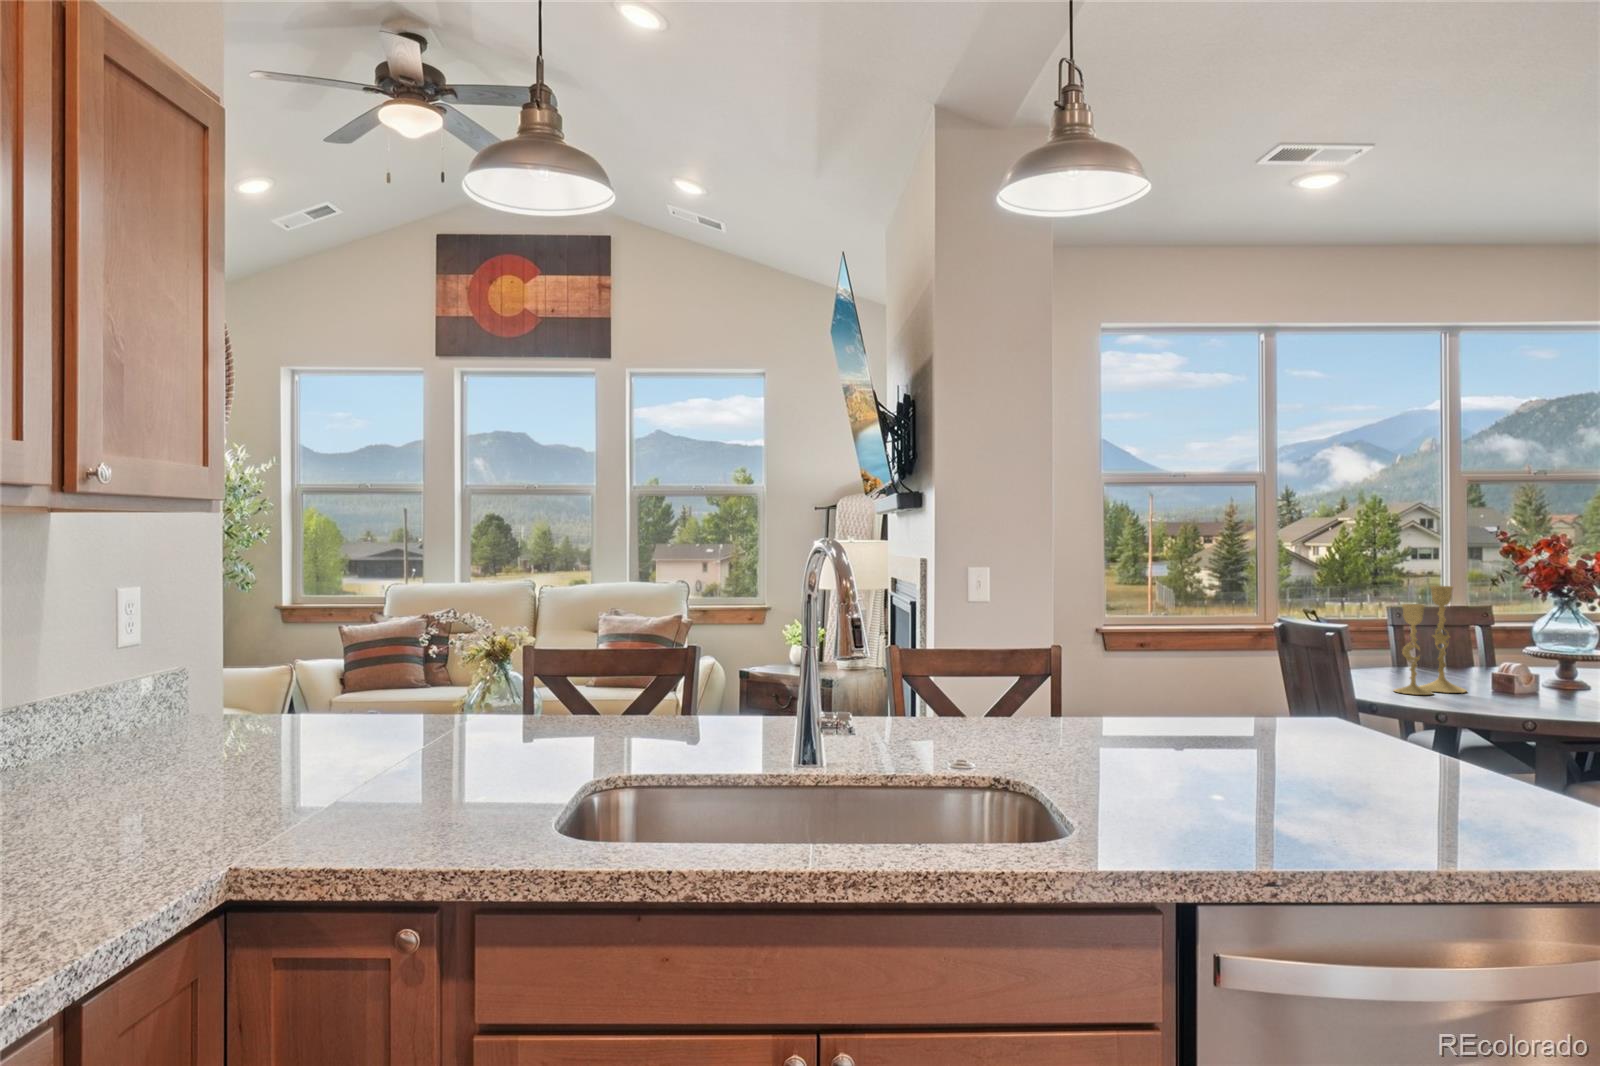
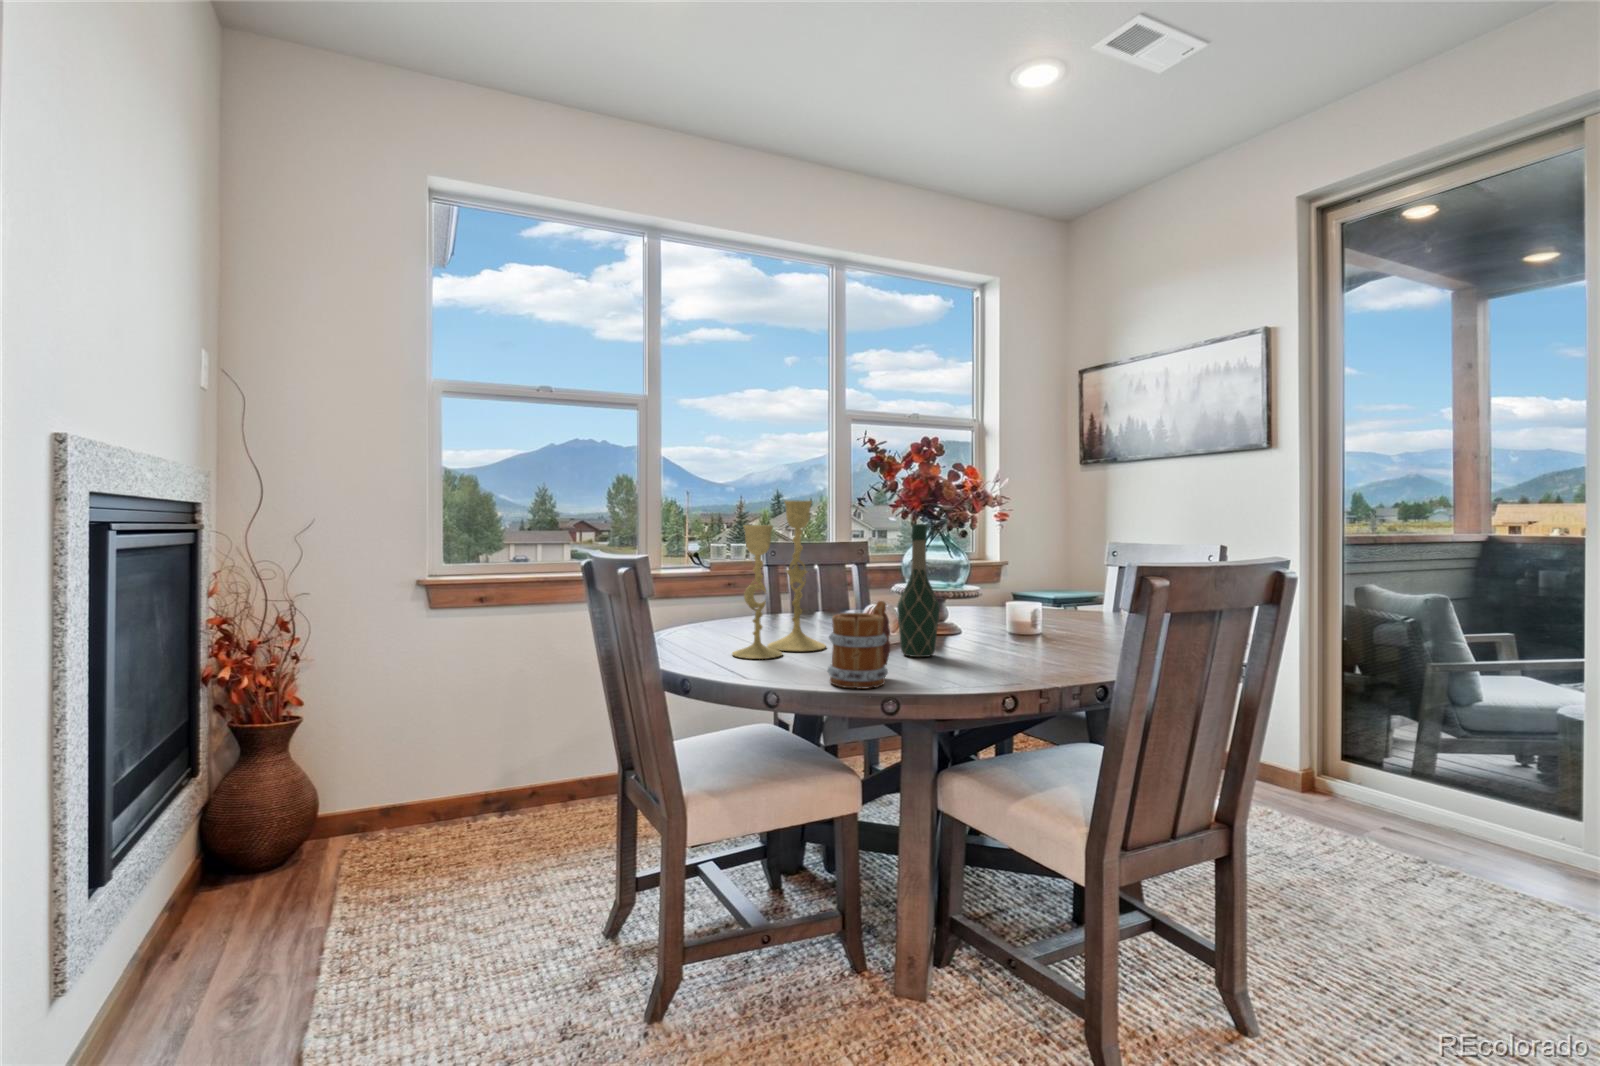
wine bottle: none [1530,606,1569,702] -> present [897,524,940,657]
mug: none [1478,660,1527,715] -> present [828,601,890,689]

